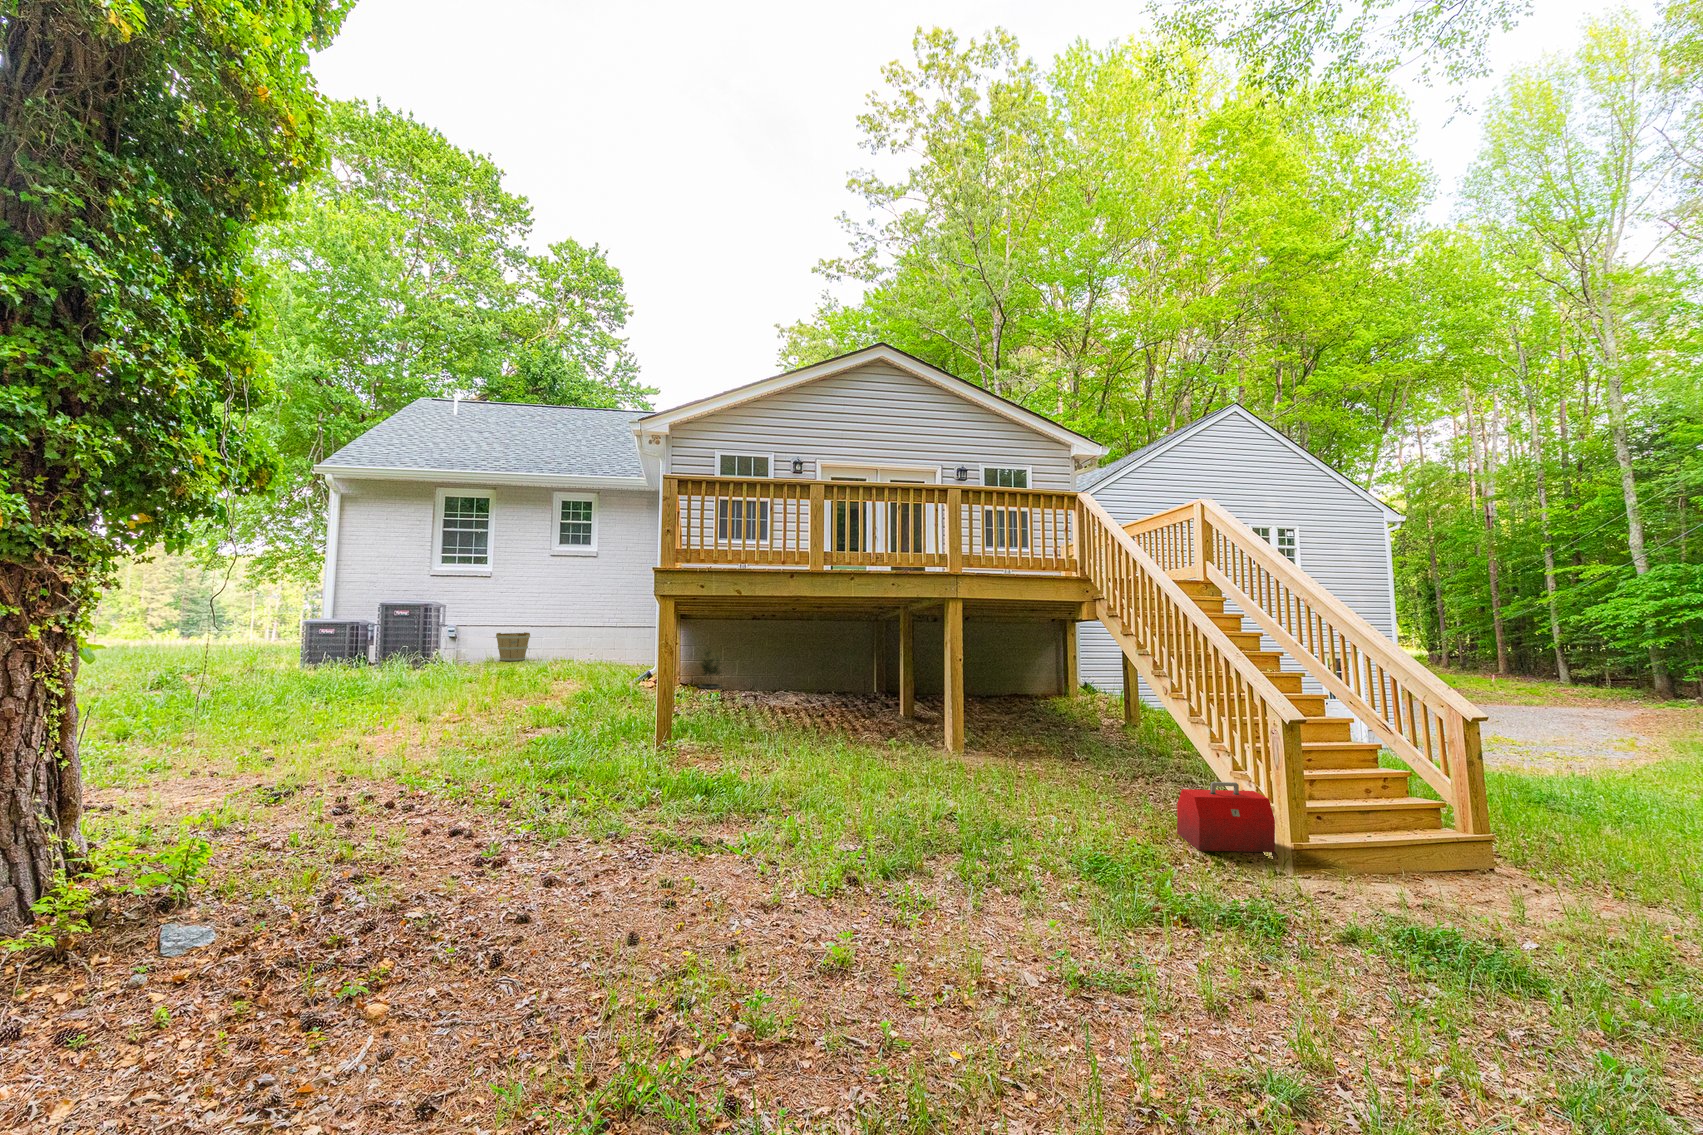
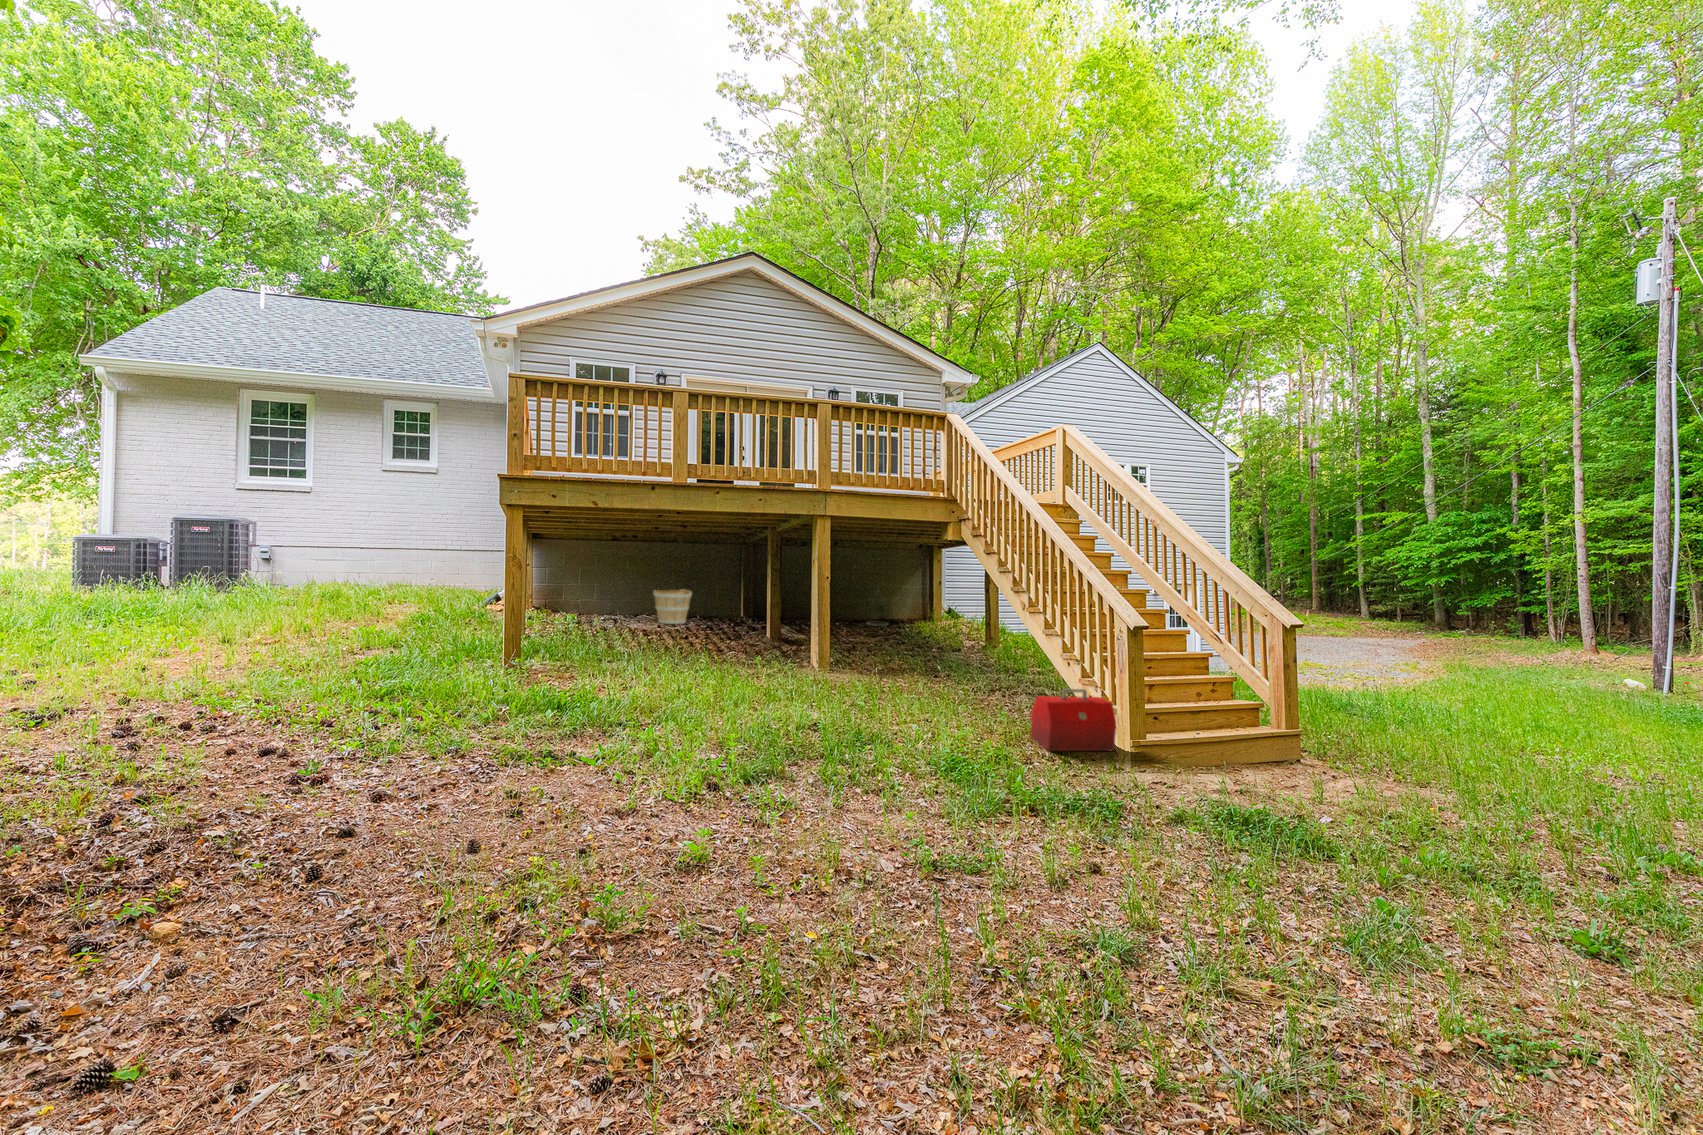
wooden bucket: present [496,632,530,661] -> present [654,589,692,624]
potted tree: present [699,651,722,688] -> present [868,588,888,626]

